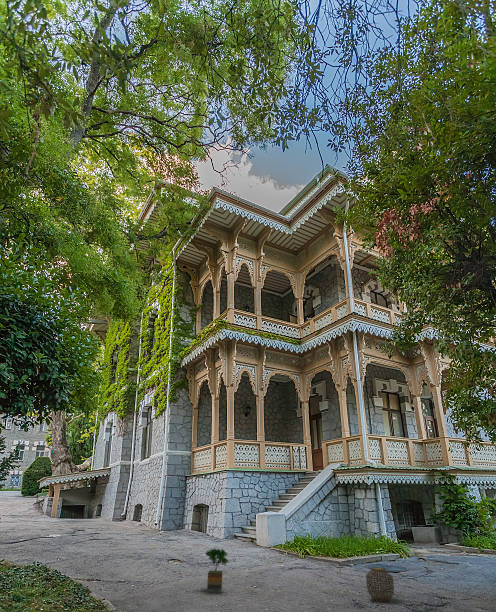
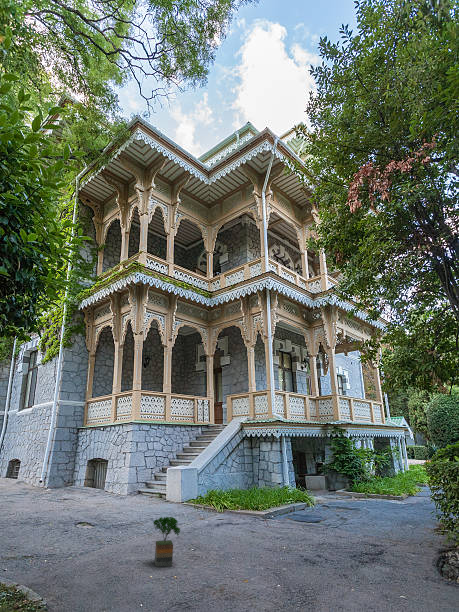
woven basket: present [366,567,394,602] -> none [321,526,349,561]

